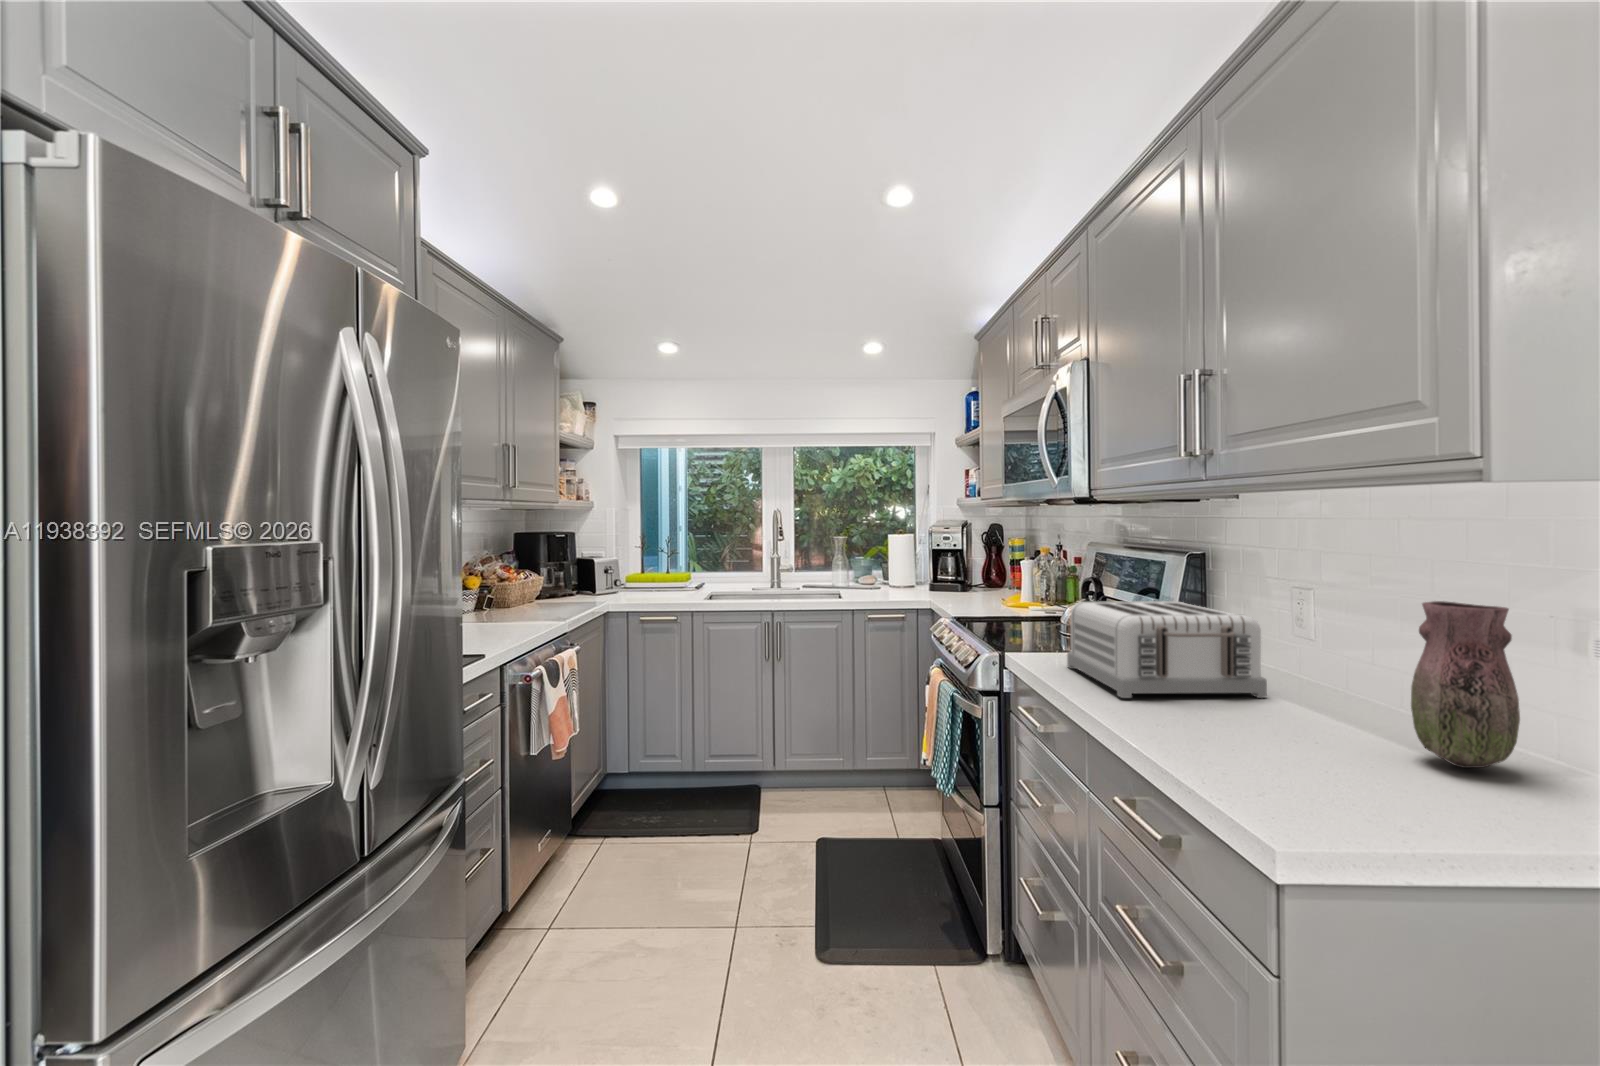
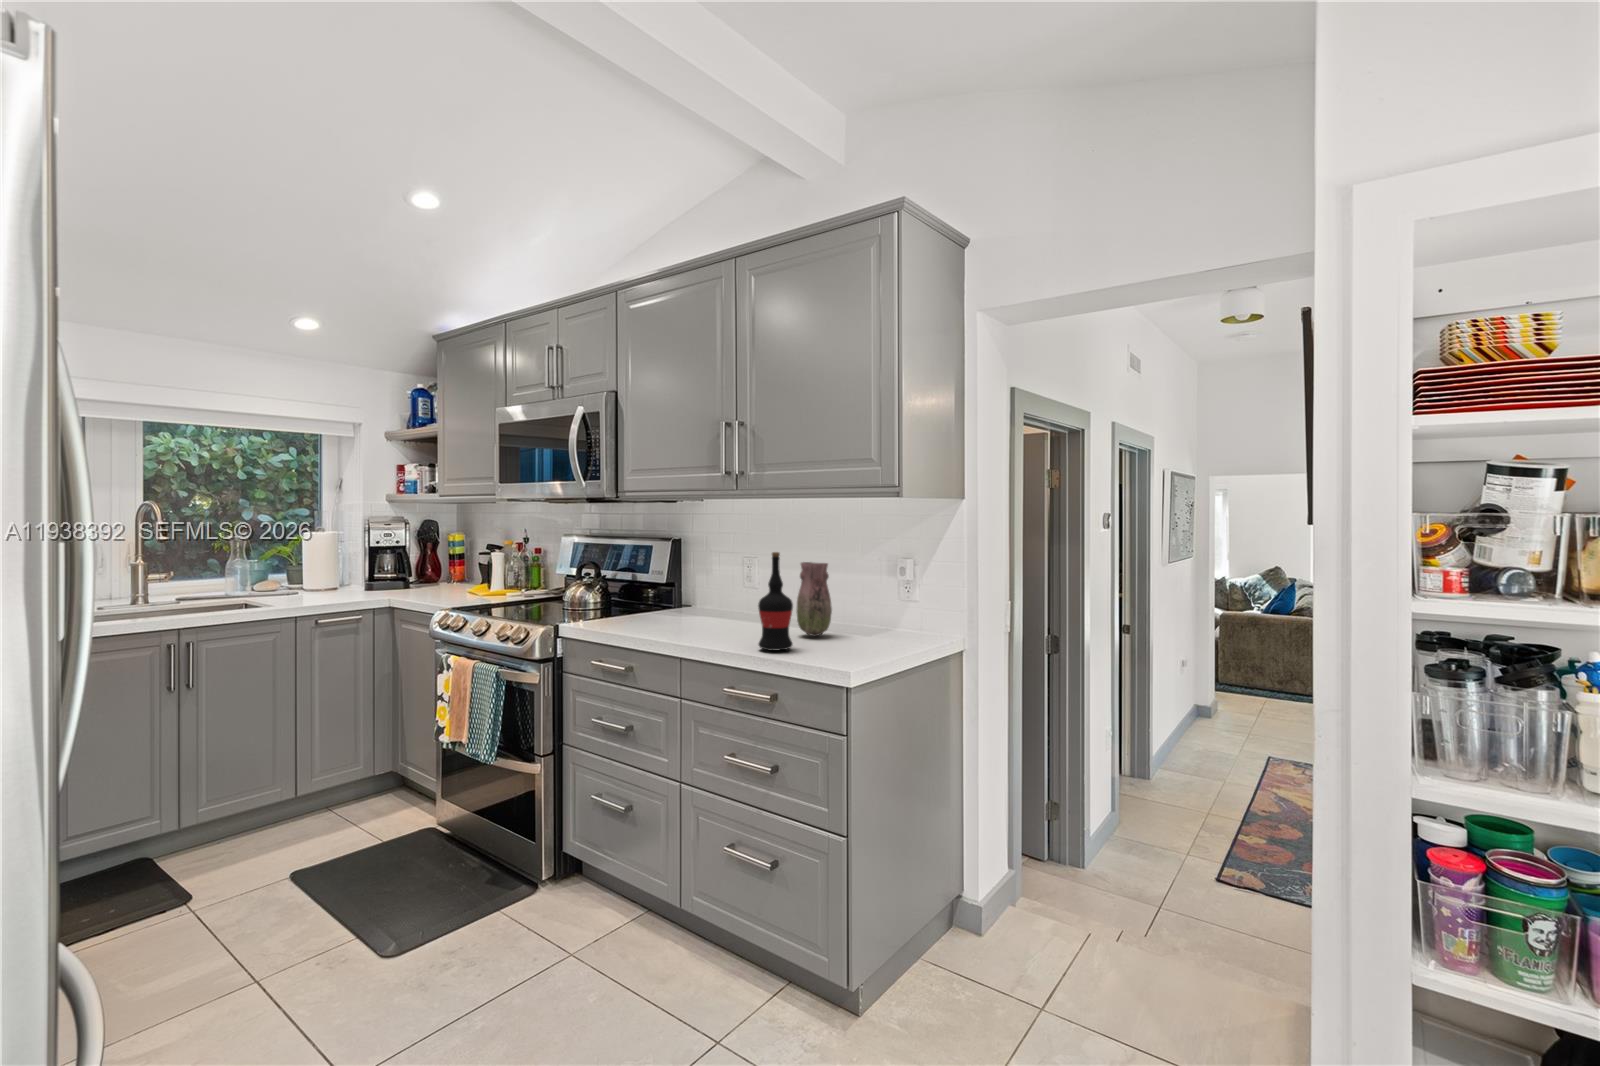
wine bottle: none [1268,578,1361,790] -> present [758,552,793,651]
toaster: present [1067,601,1267,698] -> none [601,575,722,635]

